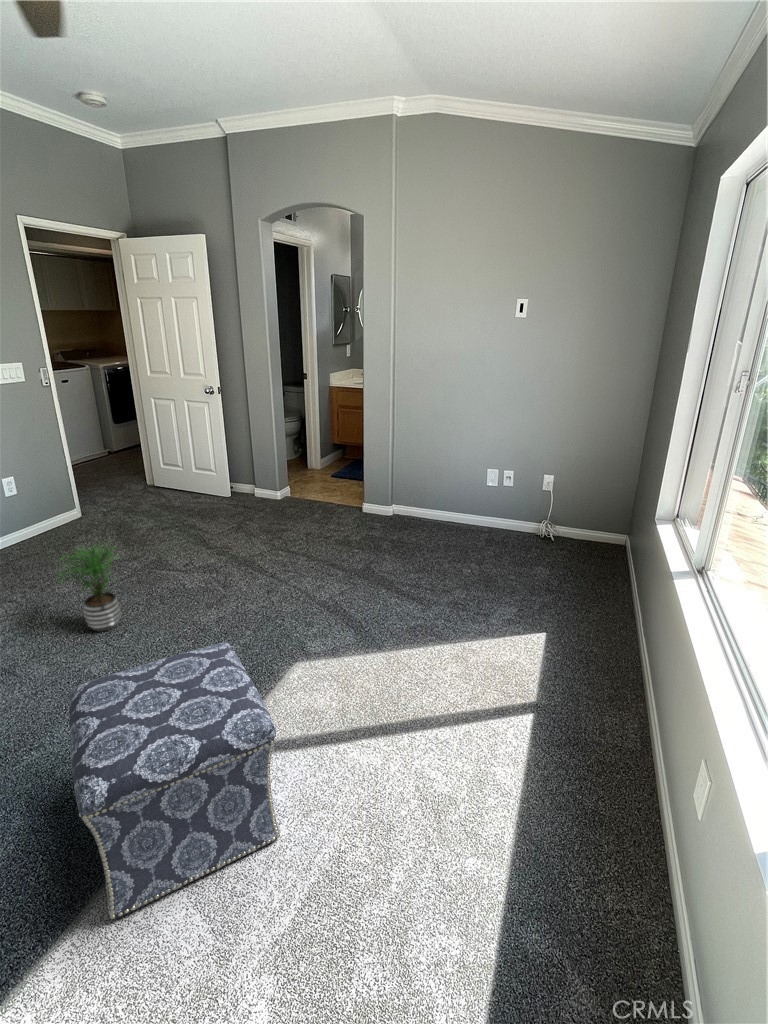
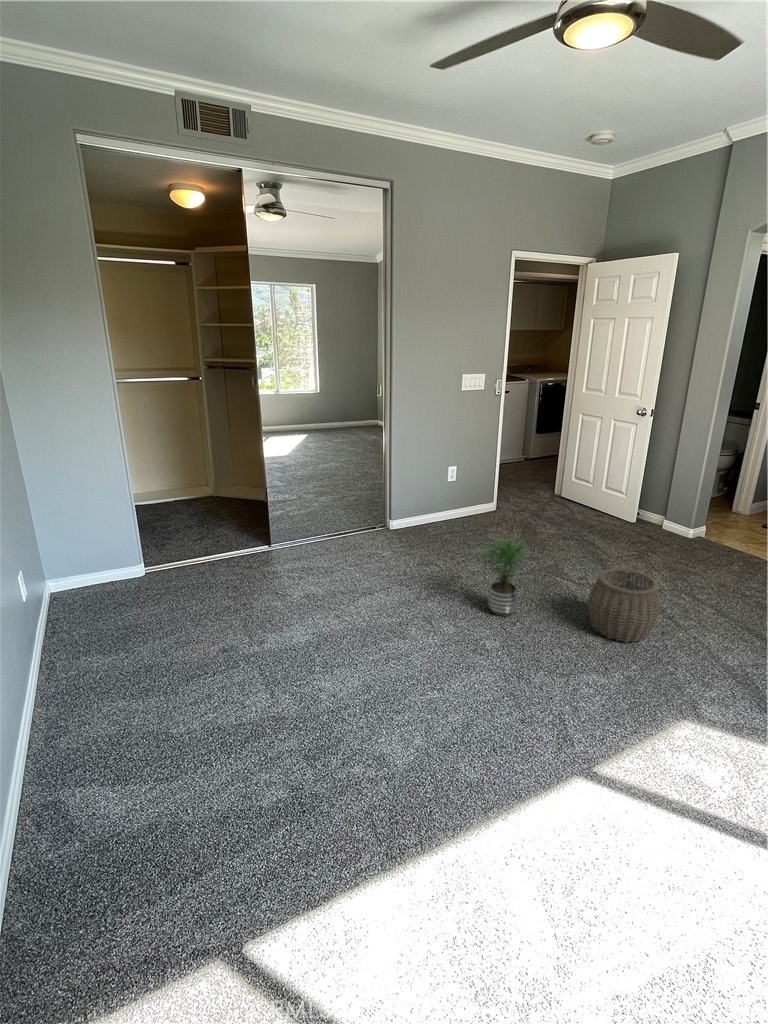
woven basket: none [194,542,261,614] -> present [588,568,660,642]
ottoman: present [69,642,280,919] -> none [474,654,669,888]

